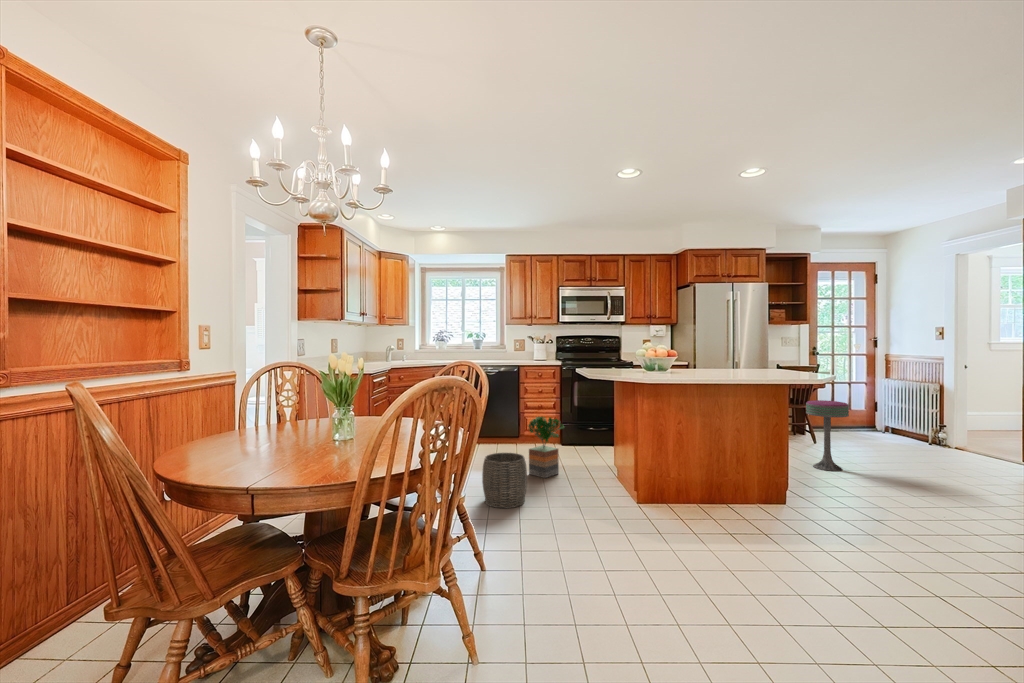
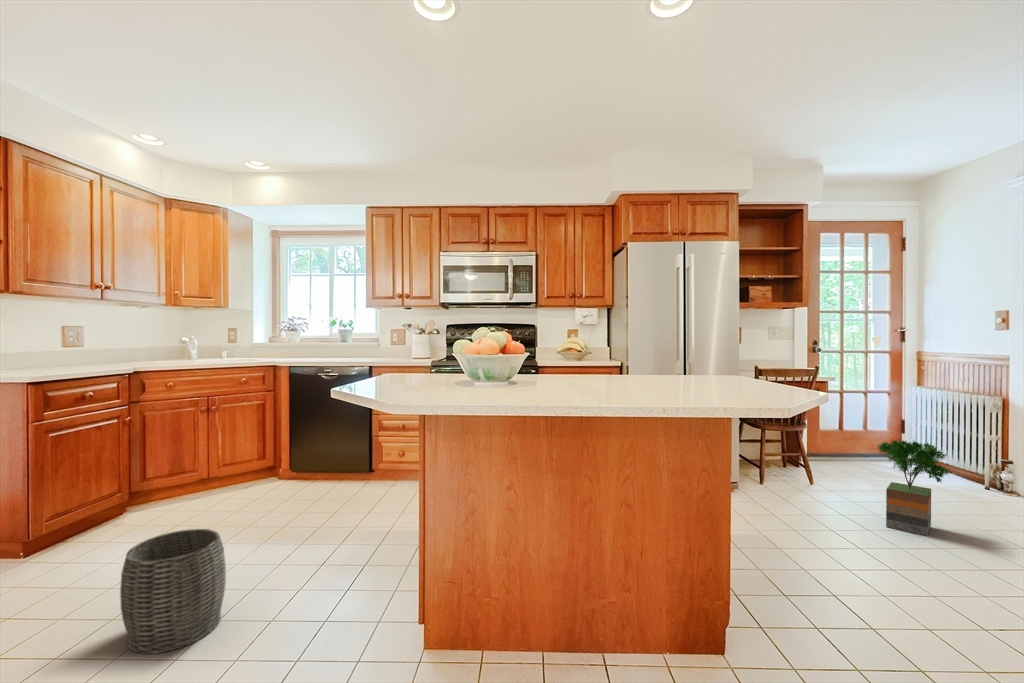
bar stool: present [806,400,849,471] -> none [787,426,859,549]
potted tree: present [528,417,564,478] -> present [877,440,949,536]

